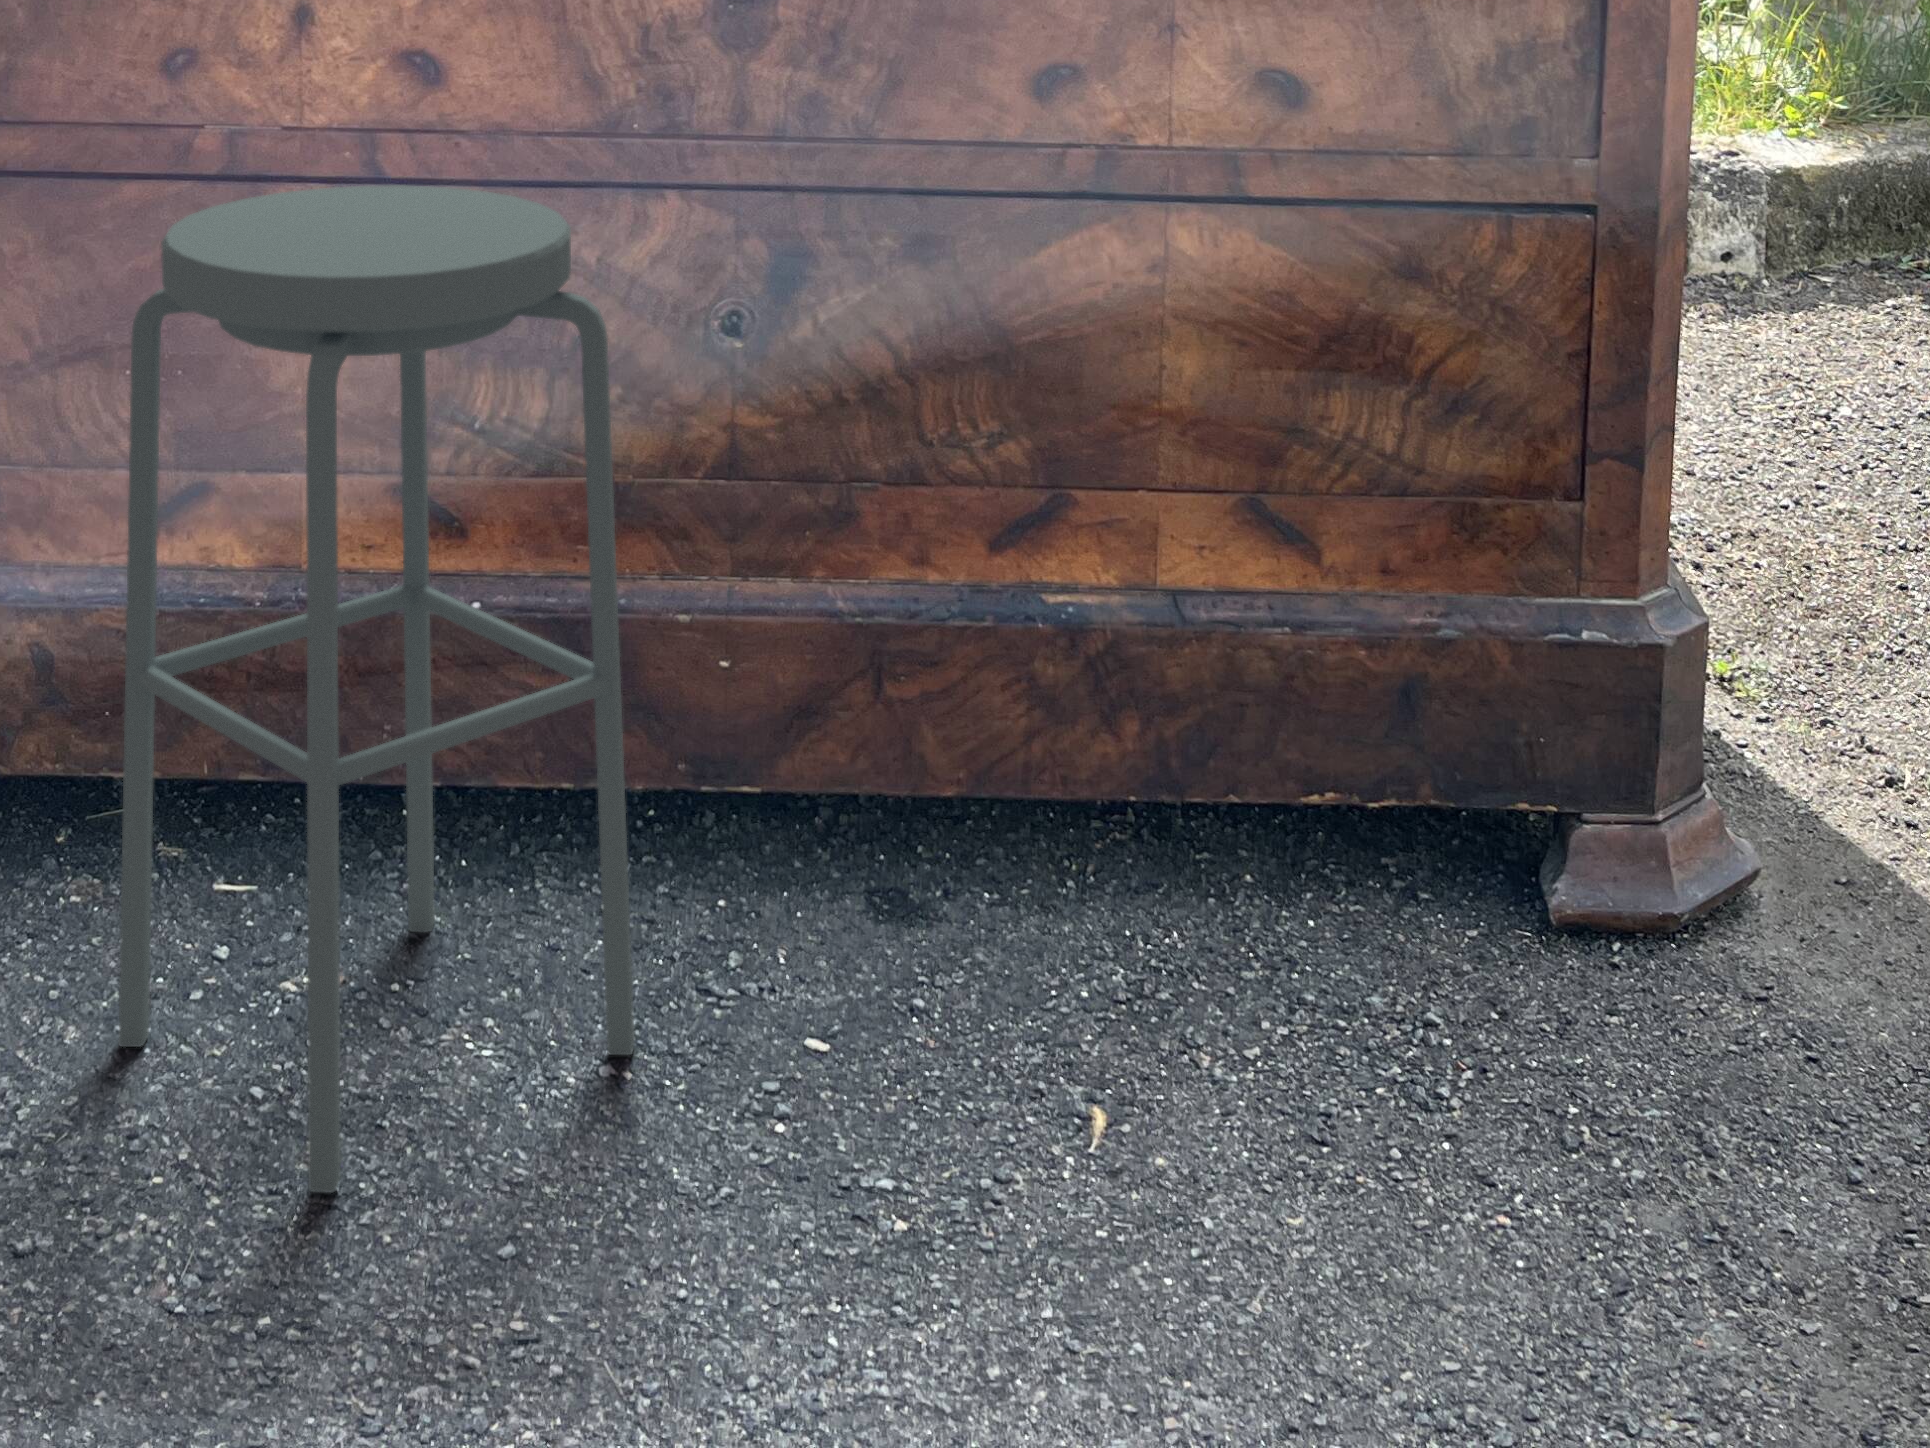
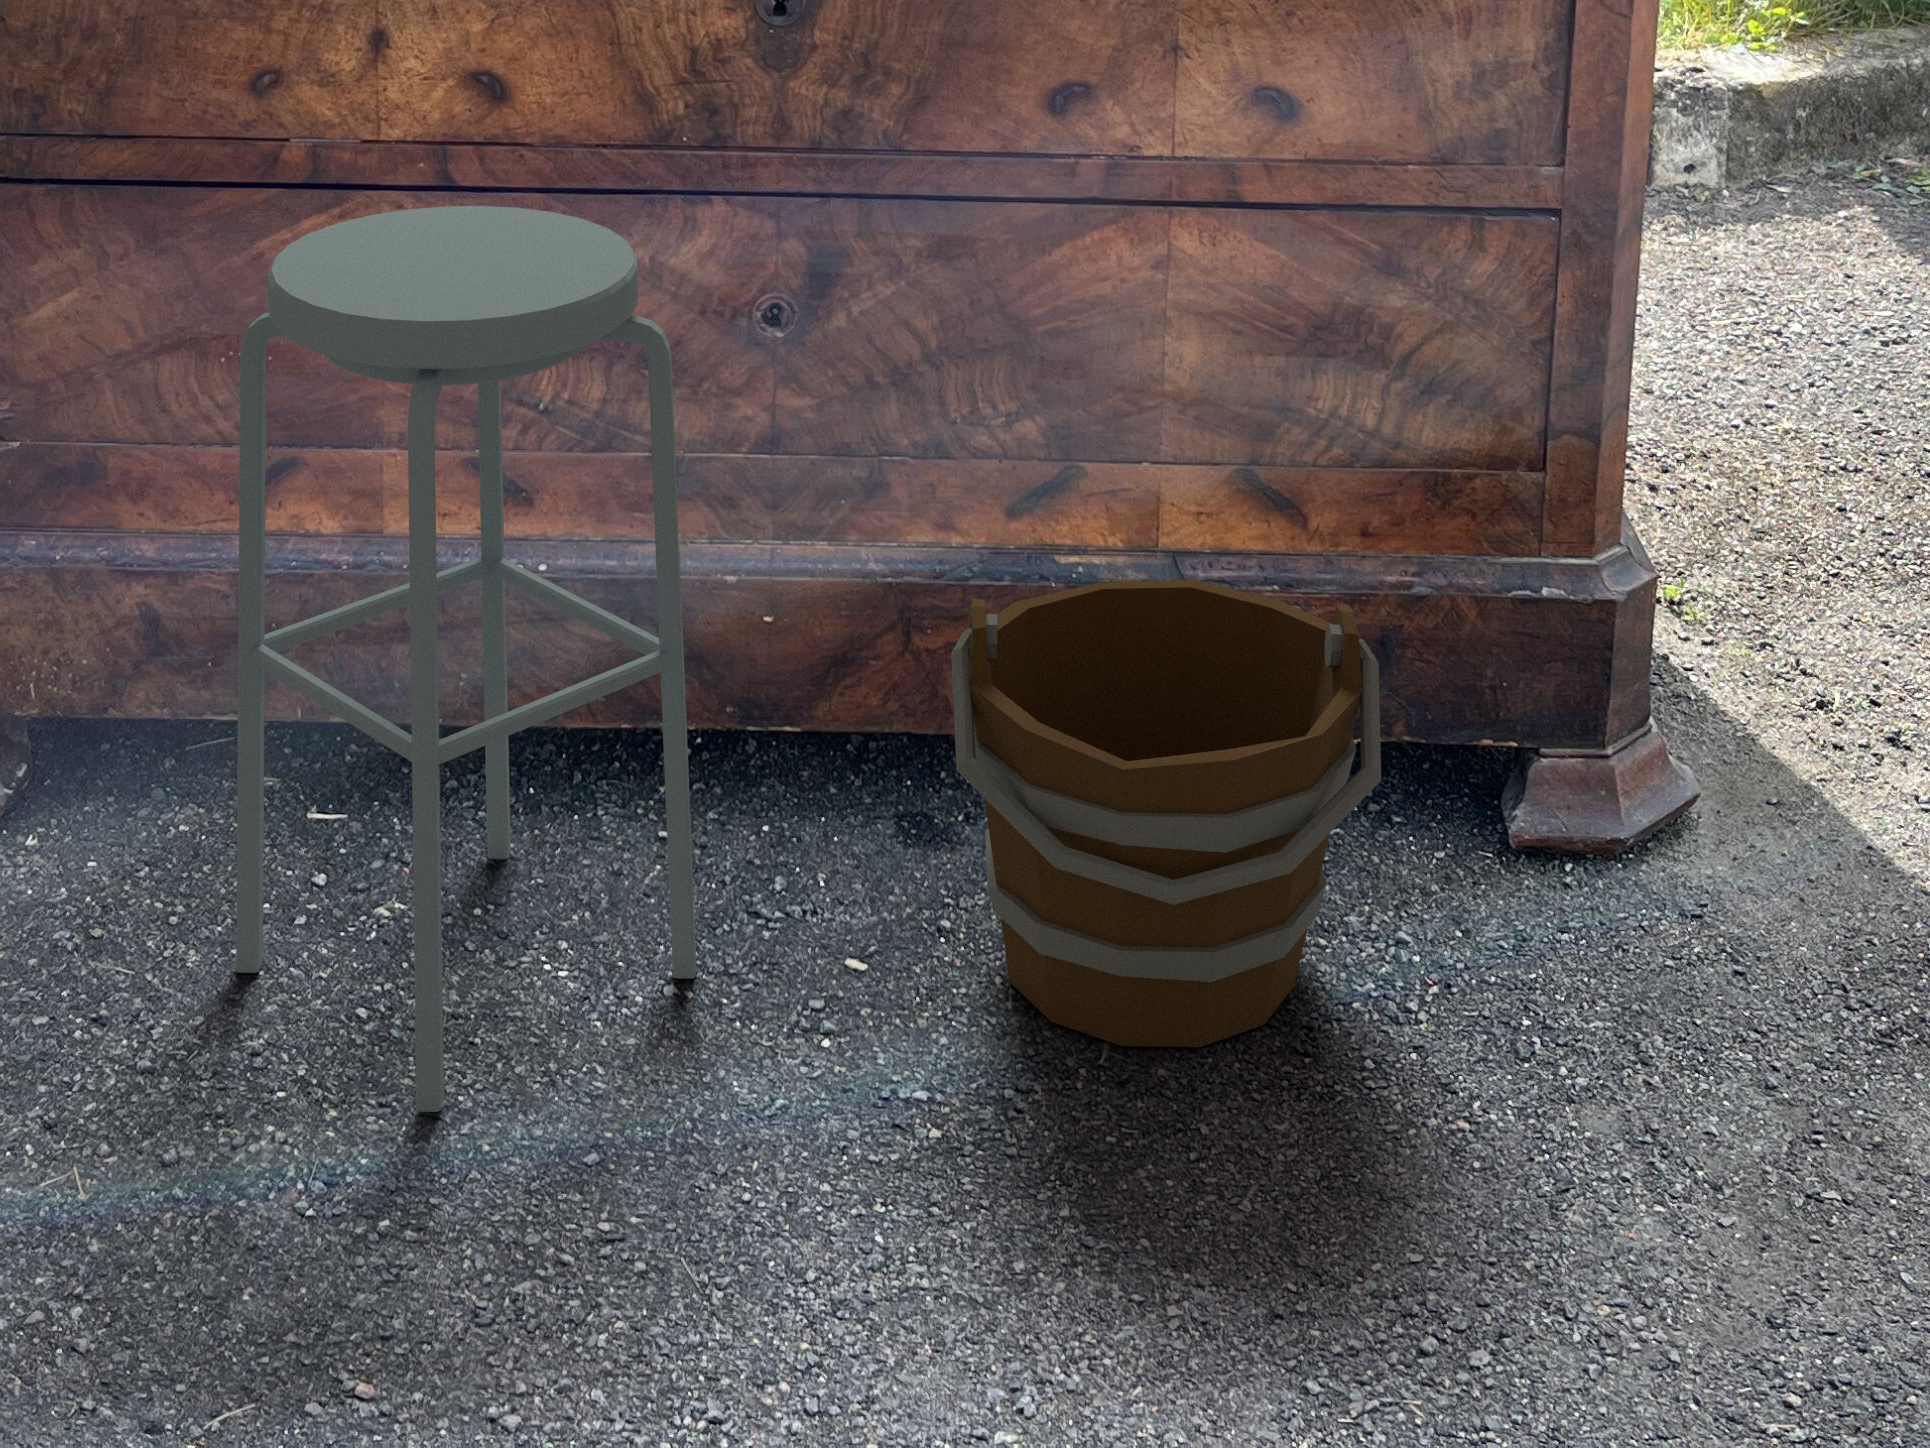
bucket: none [919,614,1401,1130] -> present [951,579,1381,1047]

